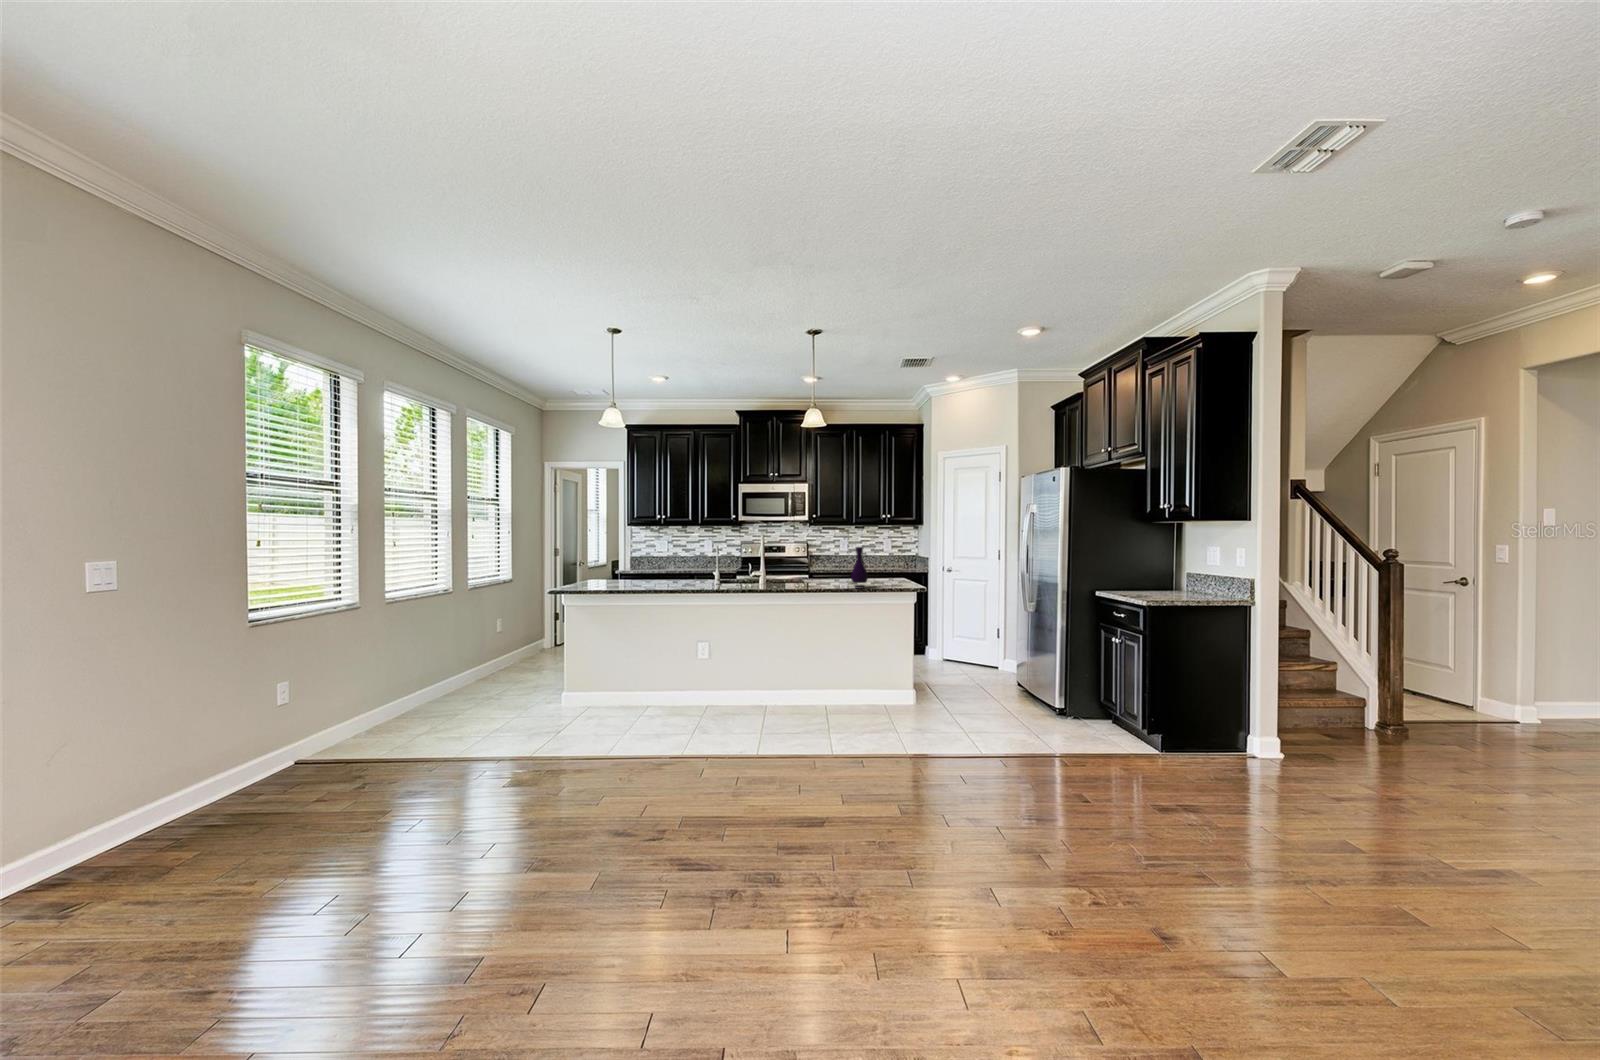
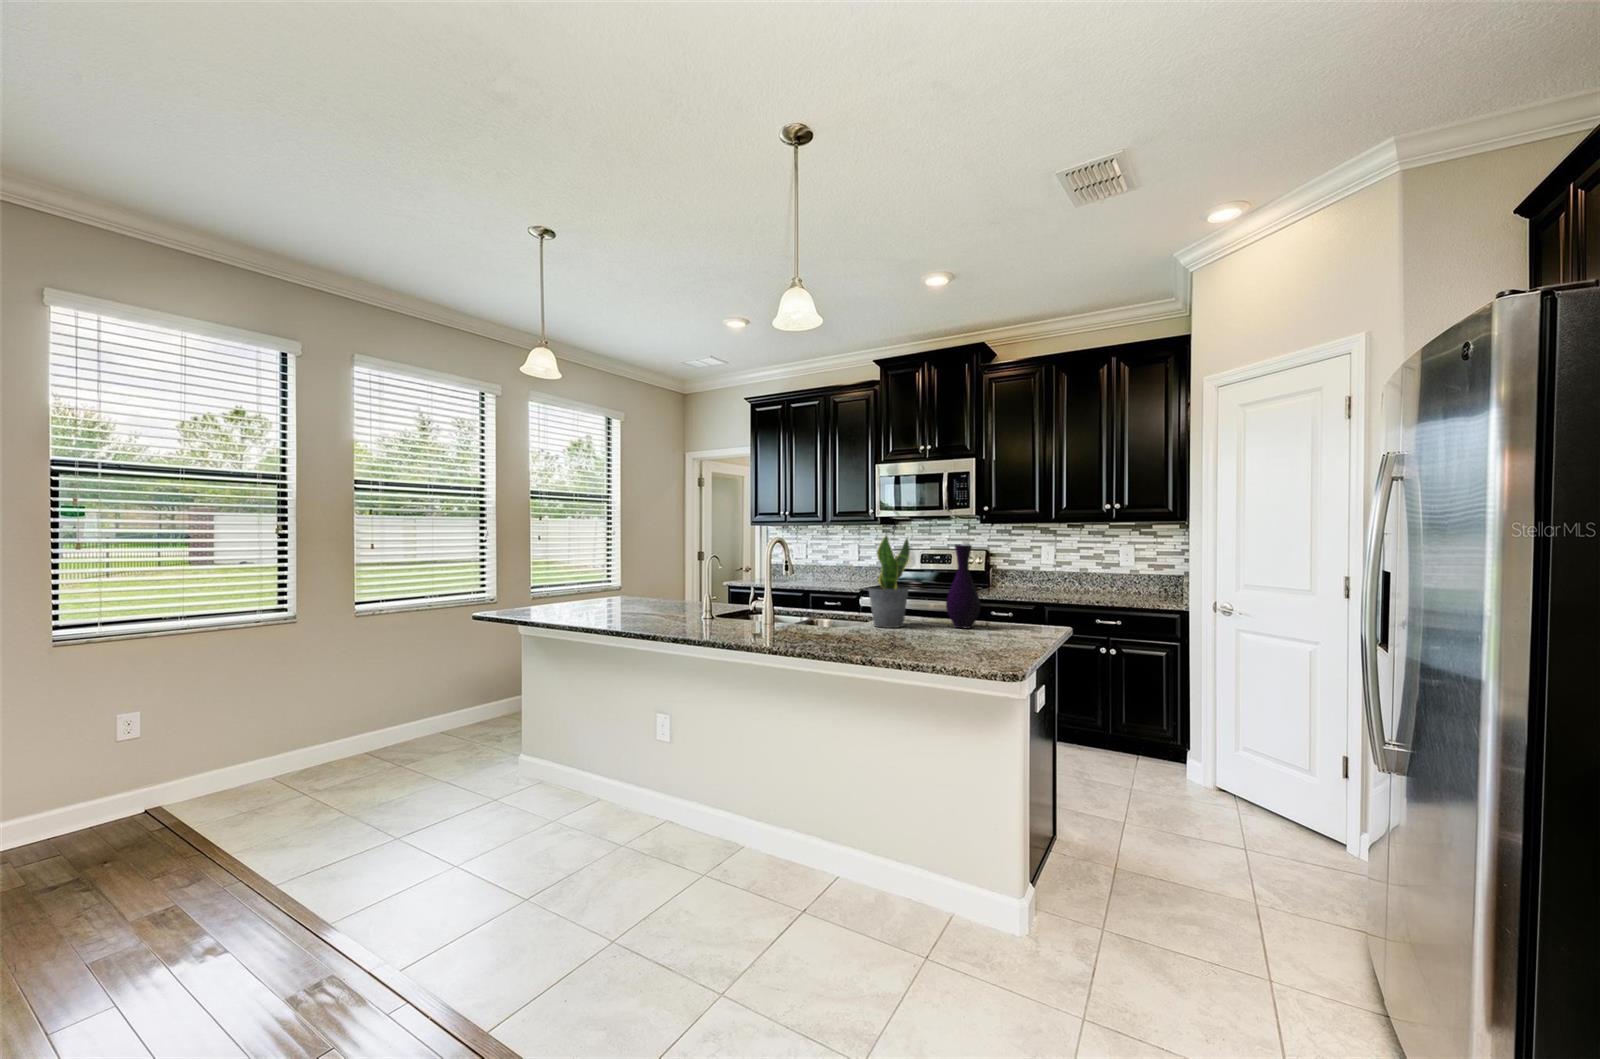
potted plant: none [814,543,836,591] -> present [868,535,910,628]

